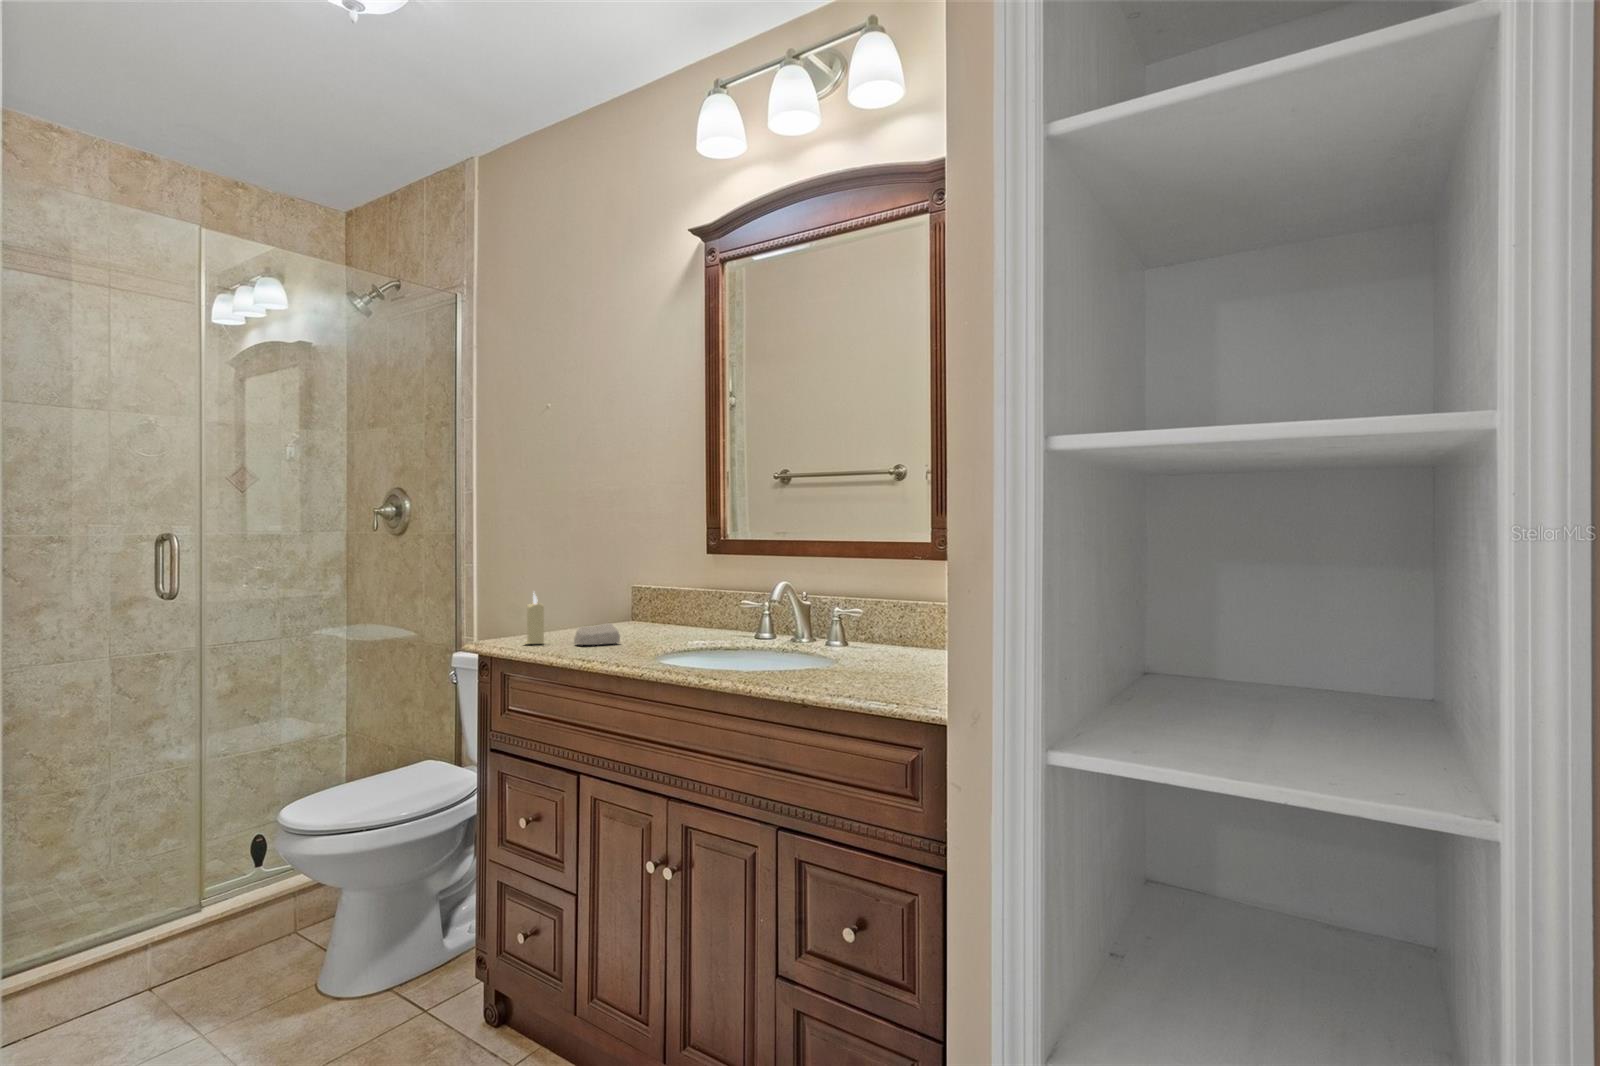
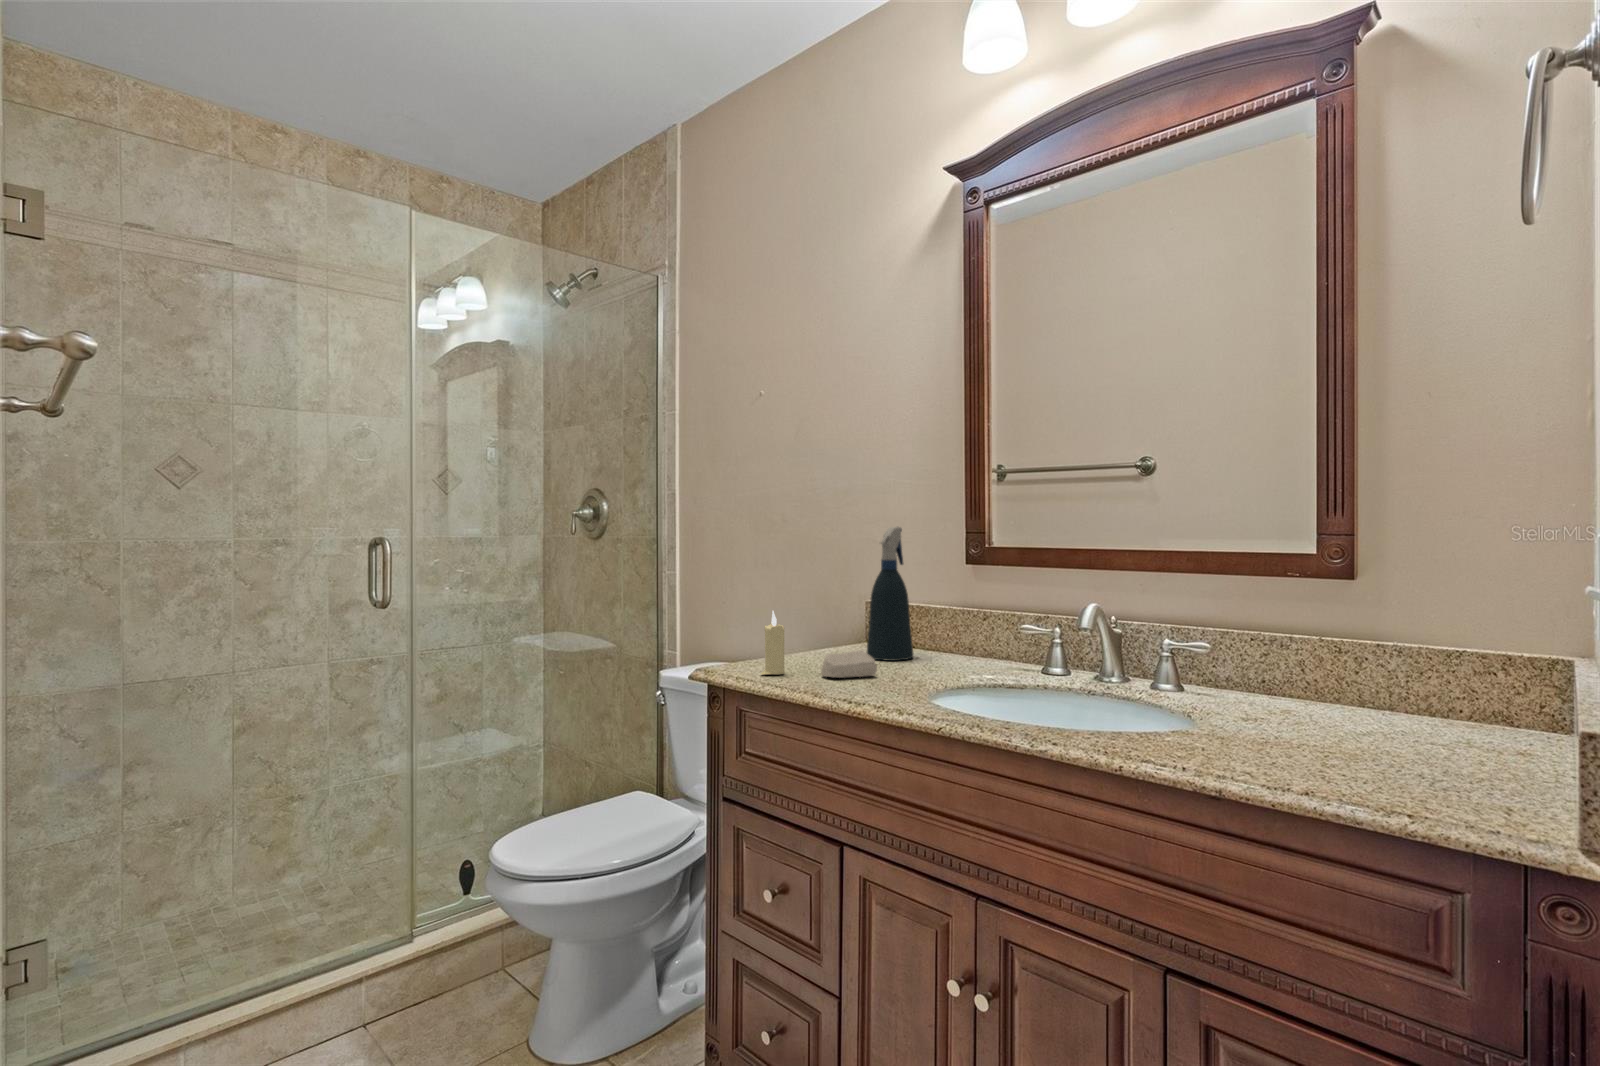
spray bottle: none [624,523,663,634] -> present [866,527,913,661]

